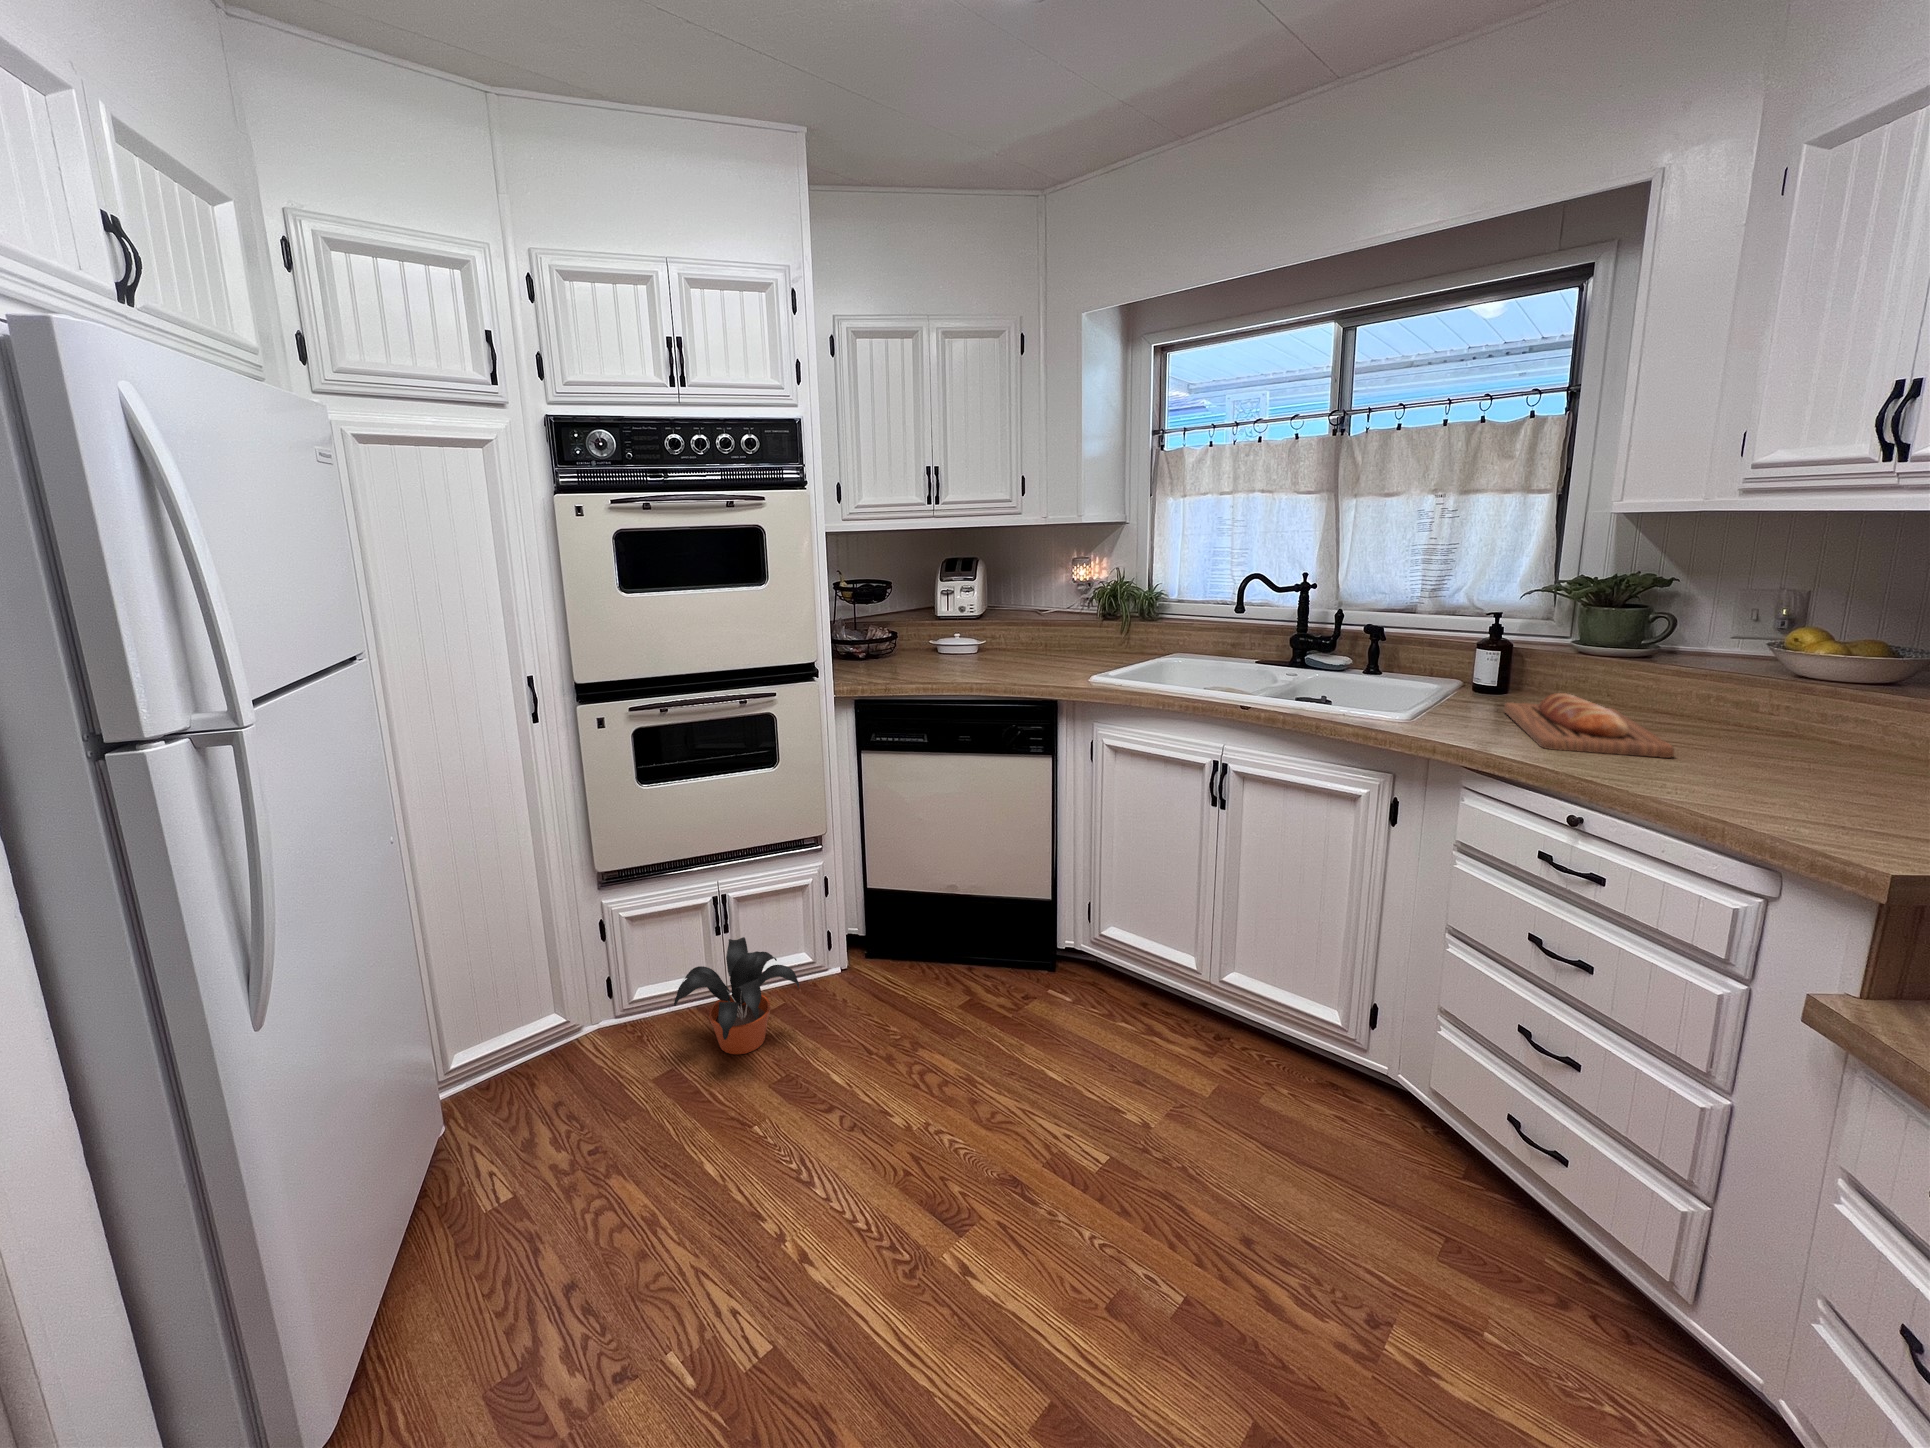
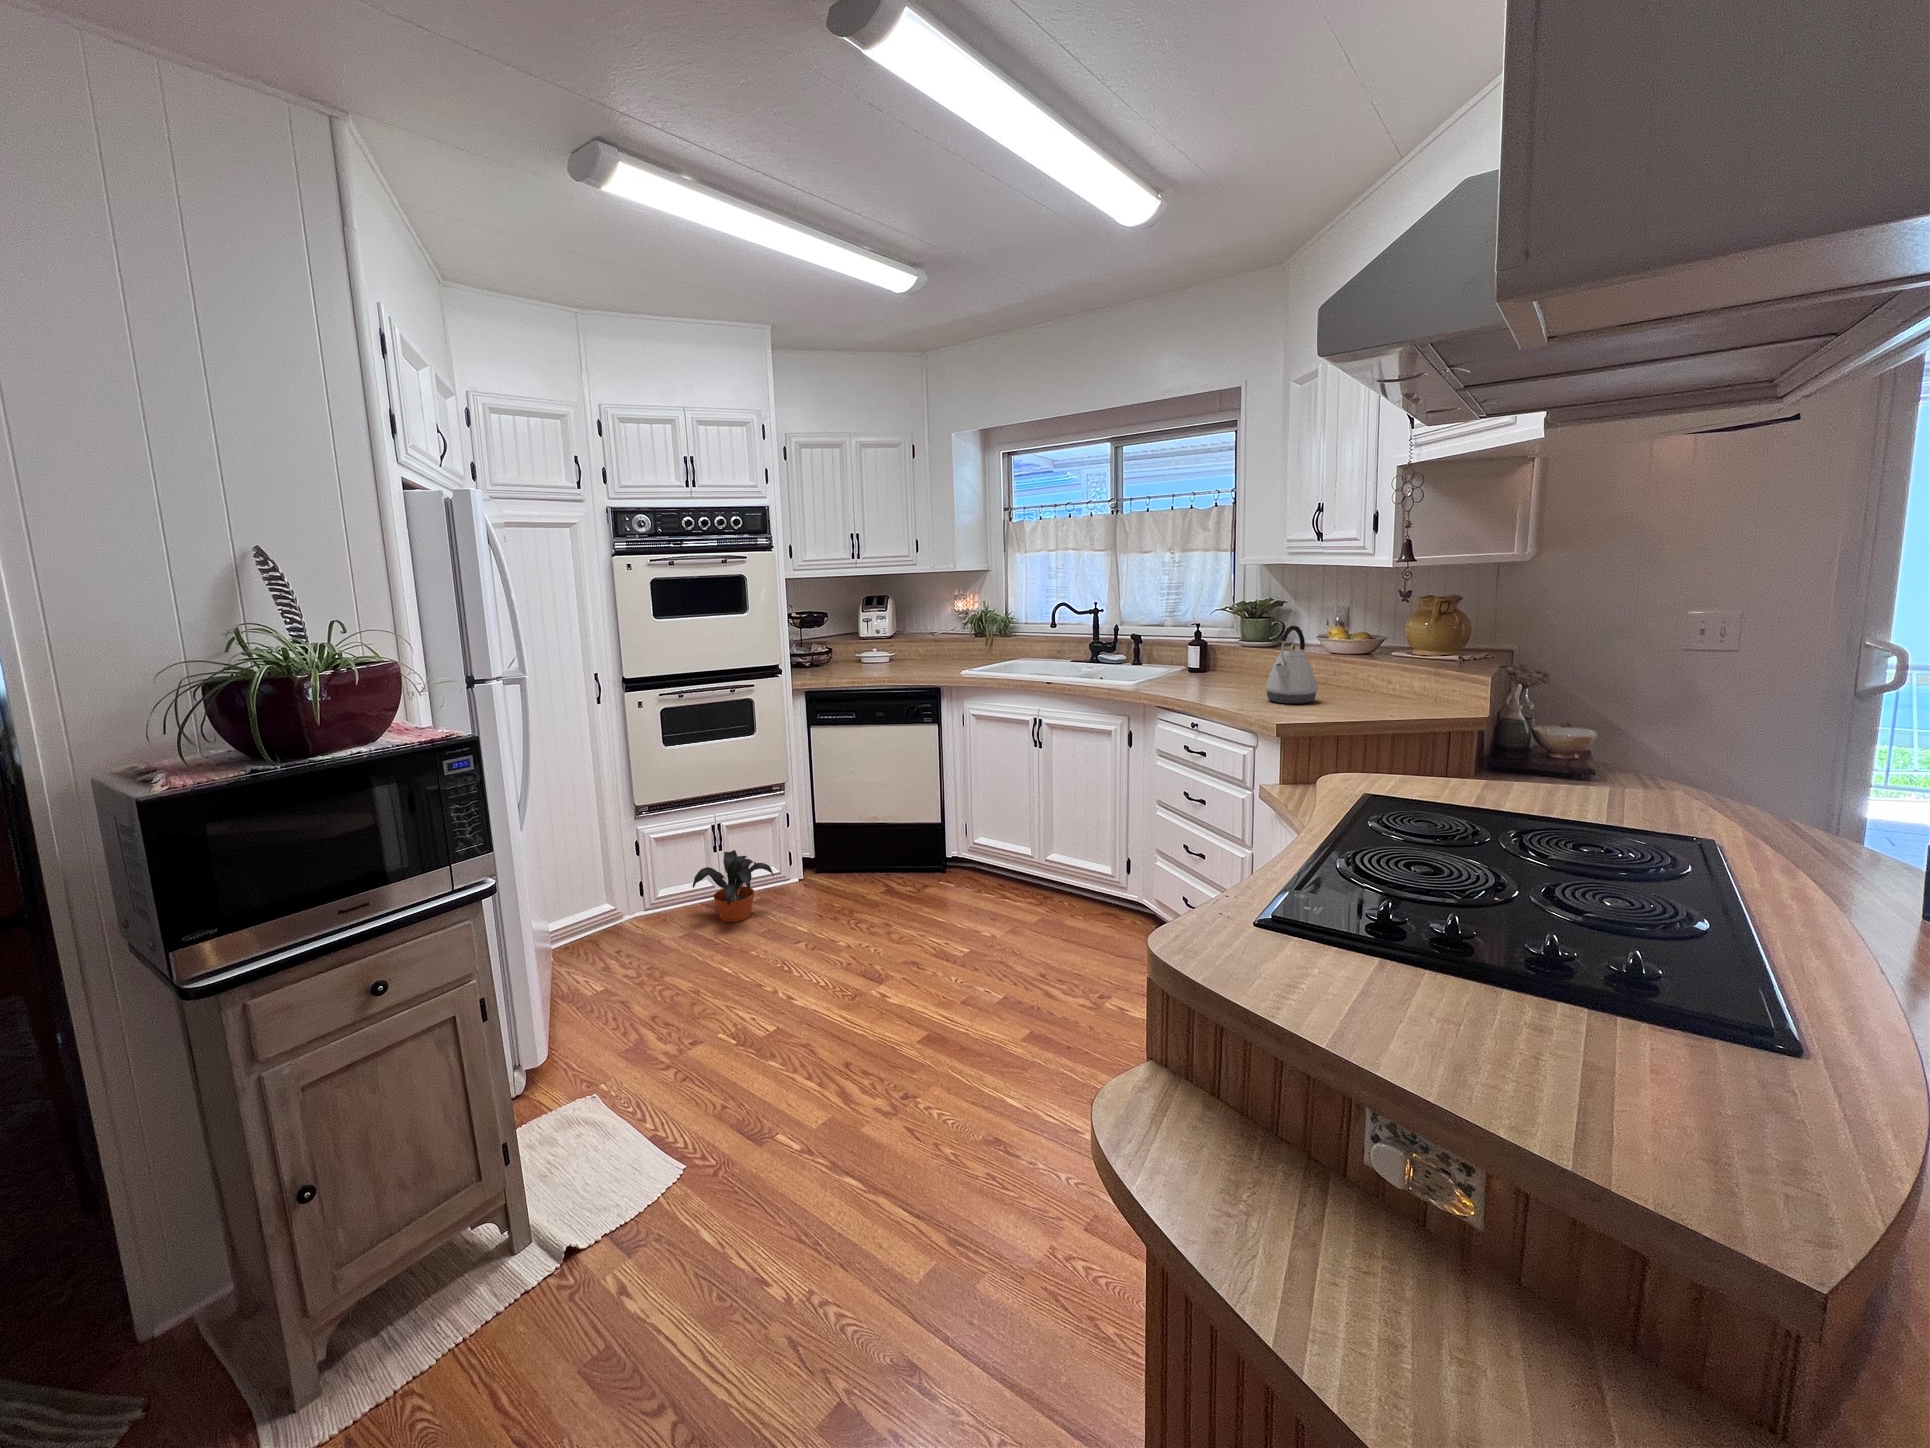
kettle: none [1732,636,1874,797] -> present [1265,626,1318,704]
bread loaf: present [1504,693,1674,758] -> none [1192,667,1252,694]

